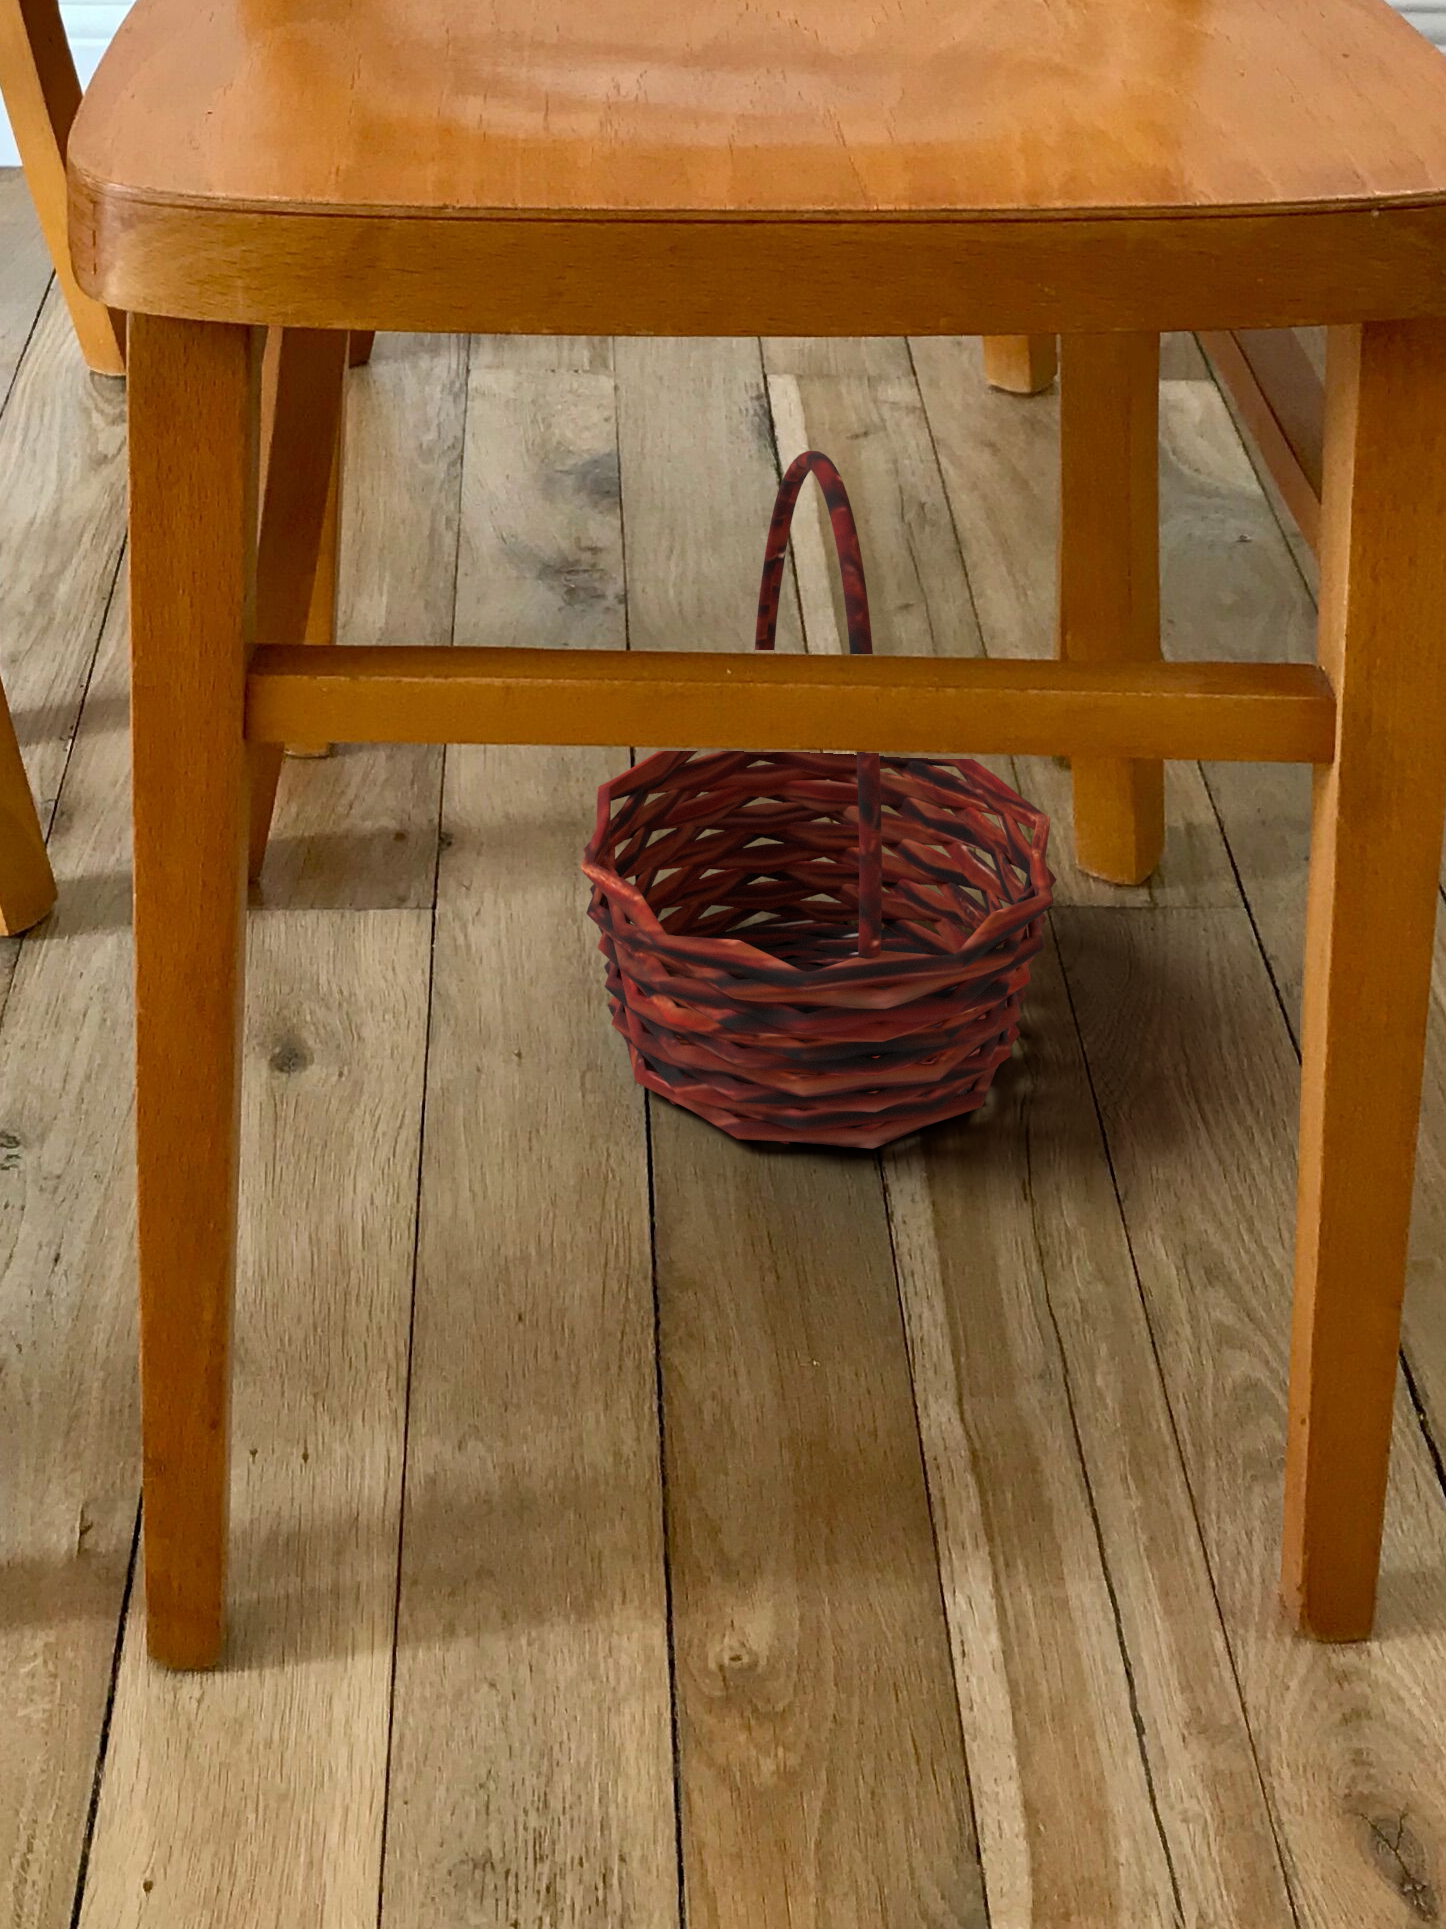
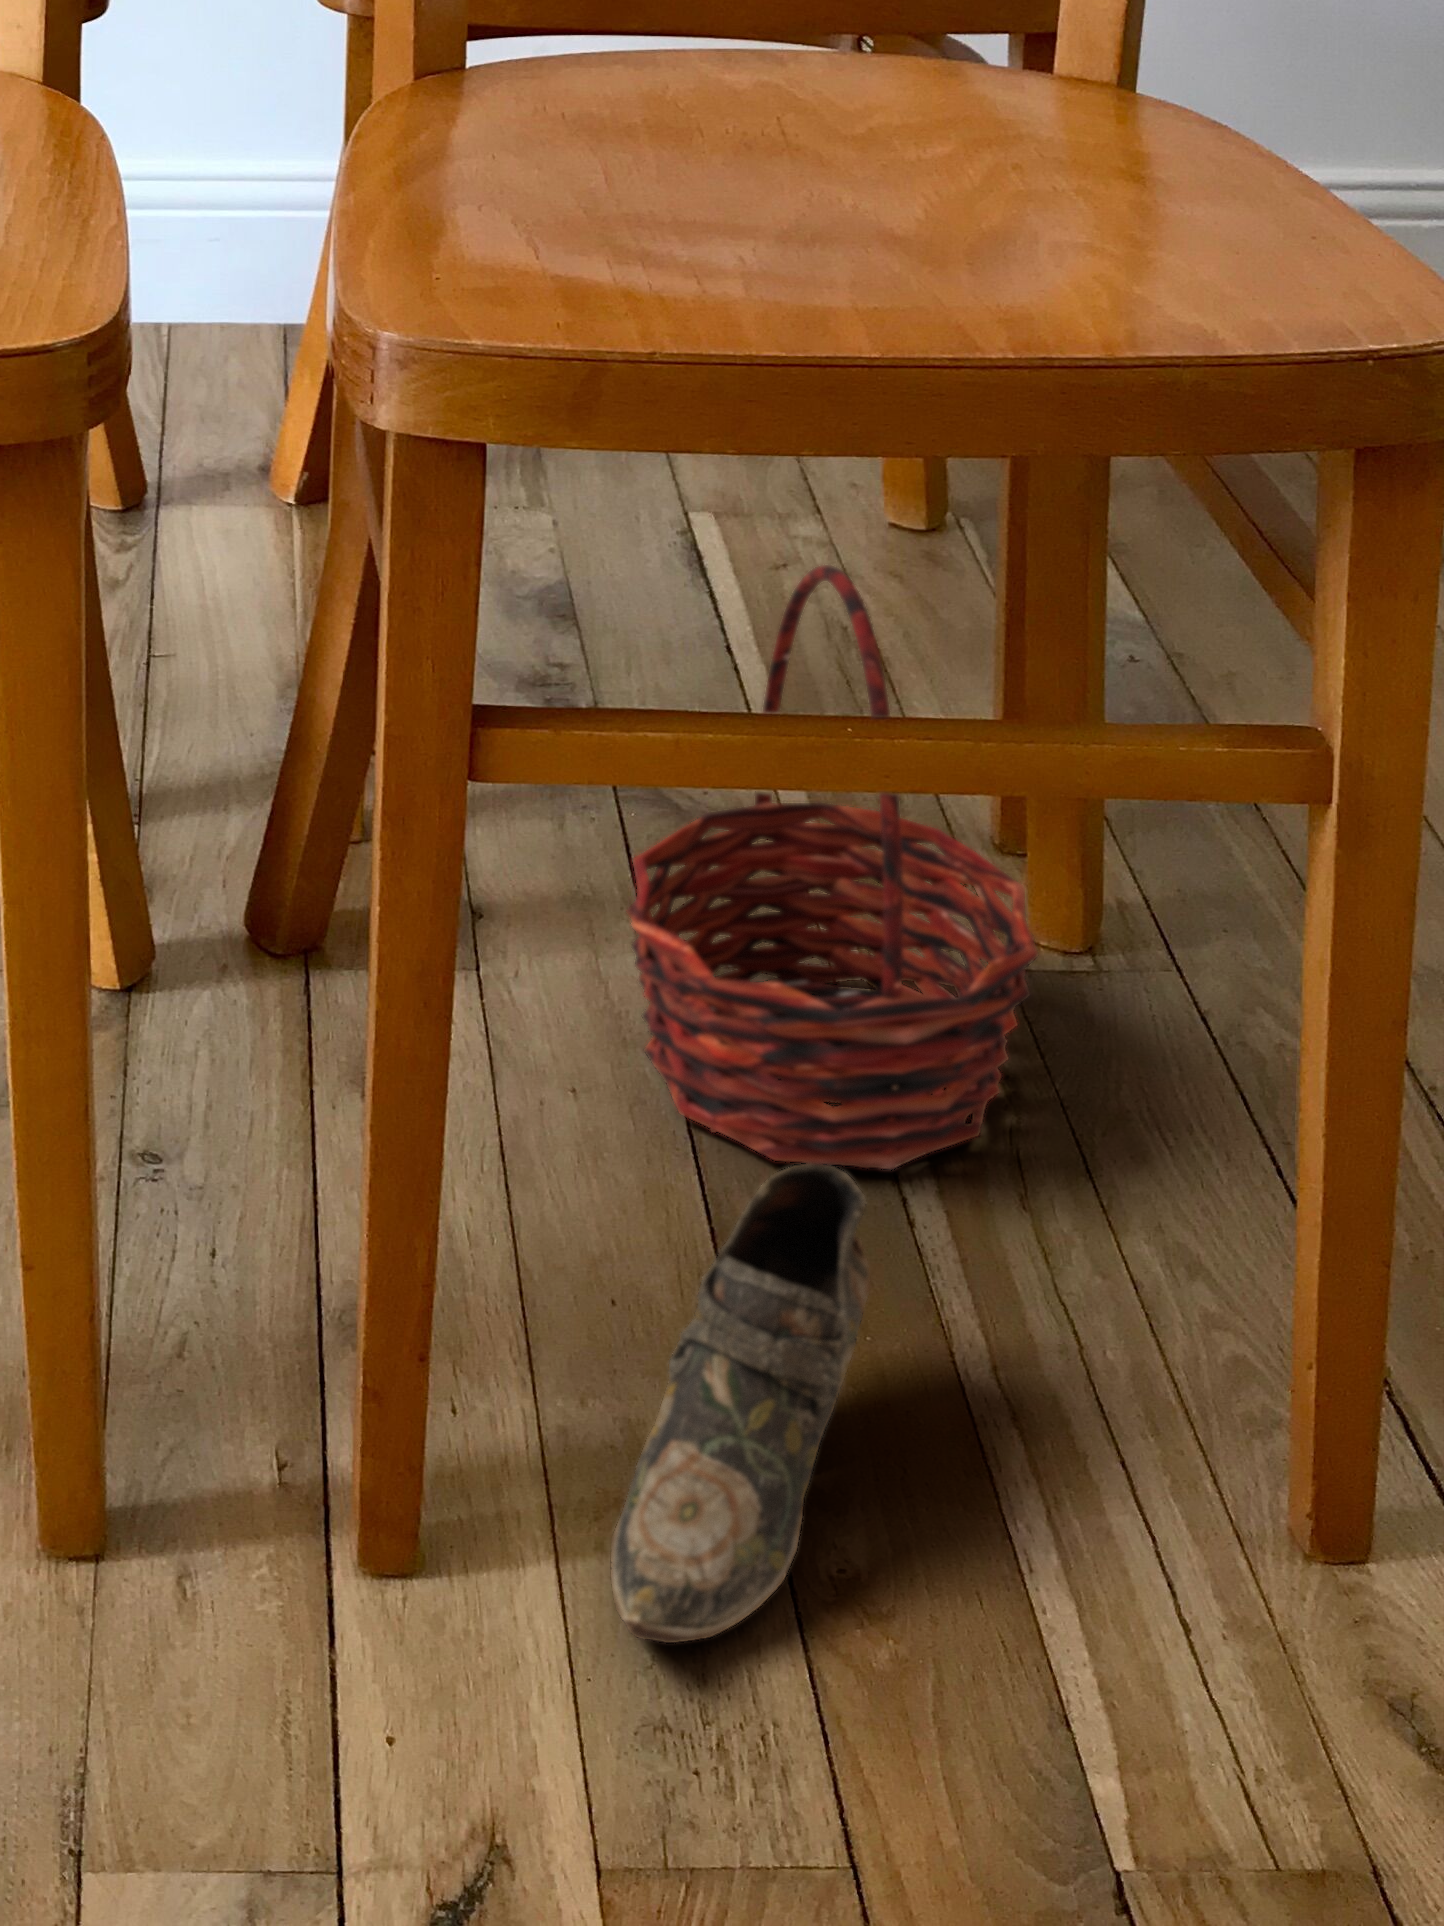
shoe: none [445,1167,800,1757] -> present [611,1163,870,1643]

